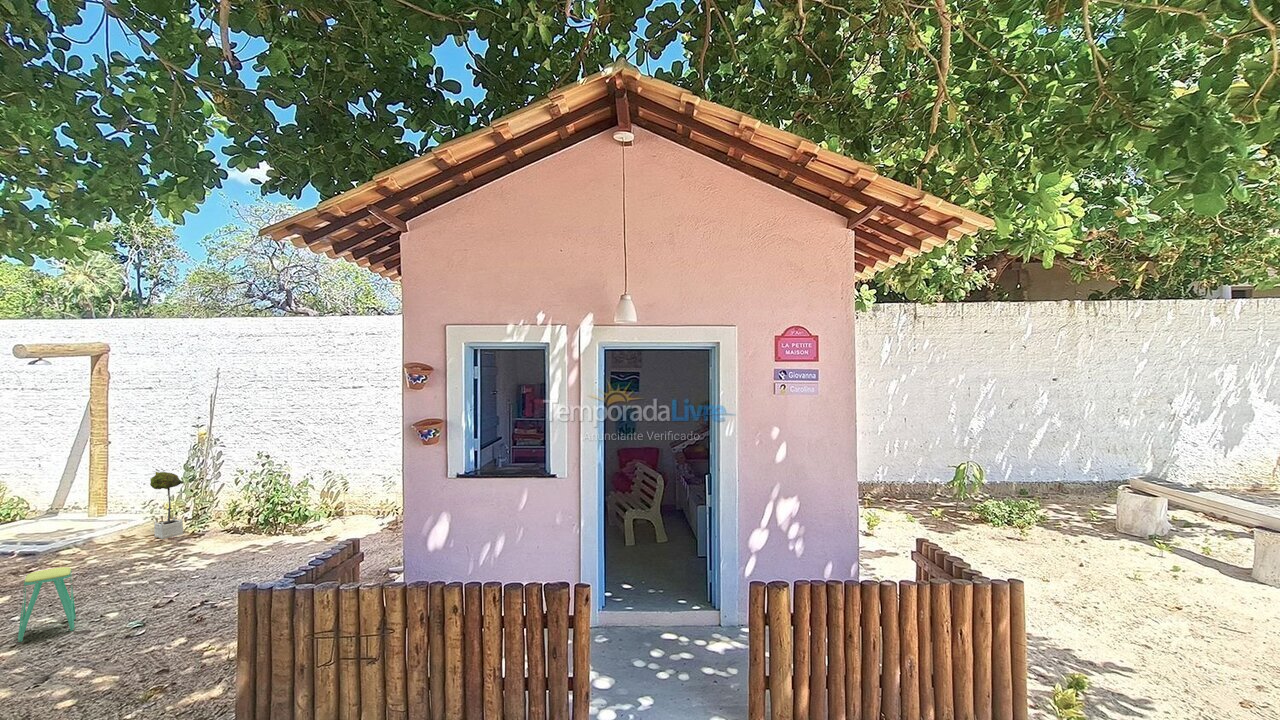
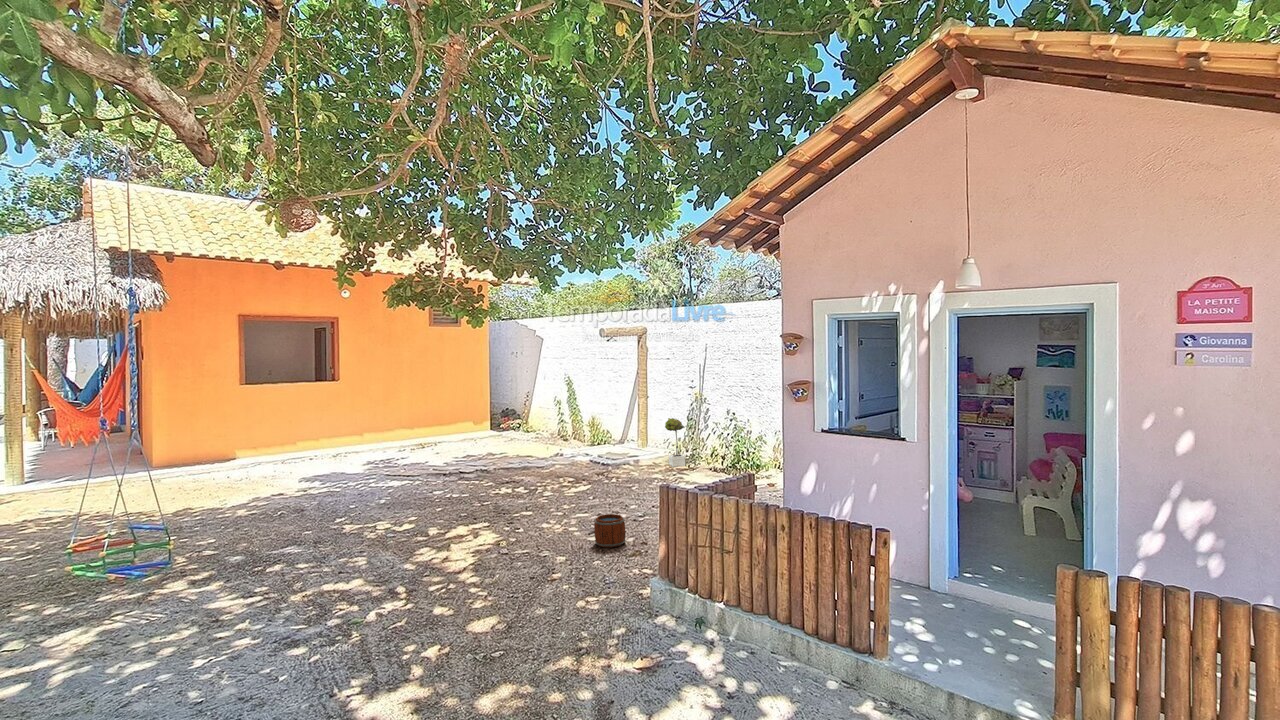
stool: present [18,567,76,642] -> none [590,472,617,513]
bucket: none [48,637,117,700] -> present [594,514,626,547]

